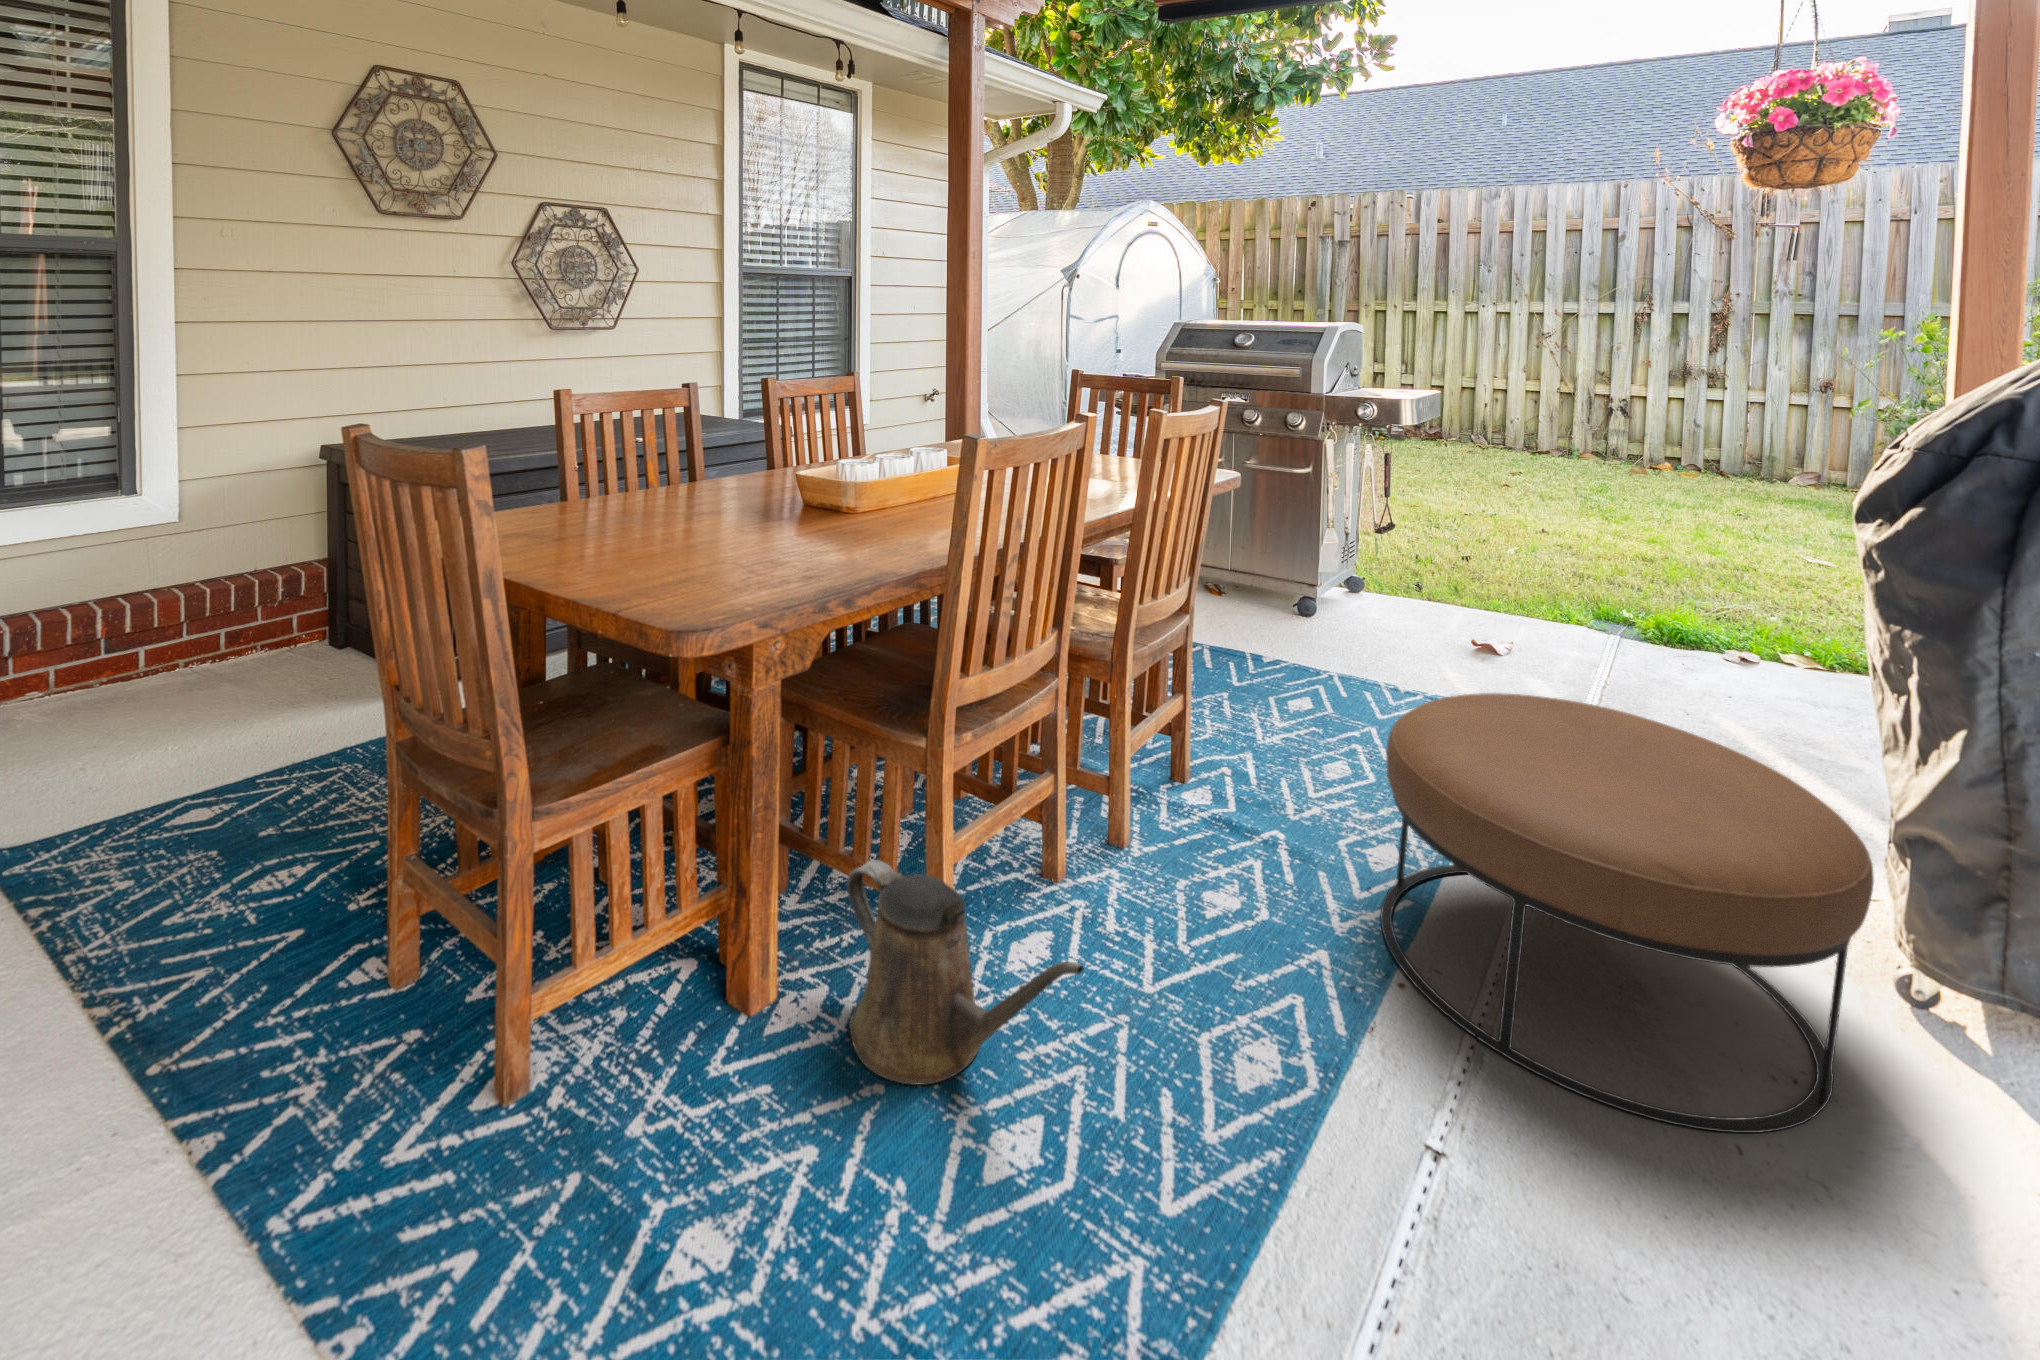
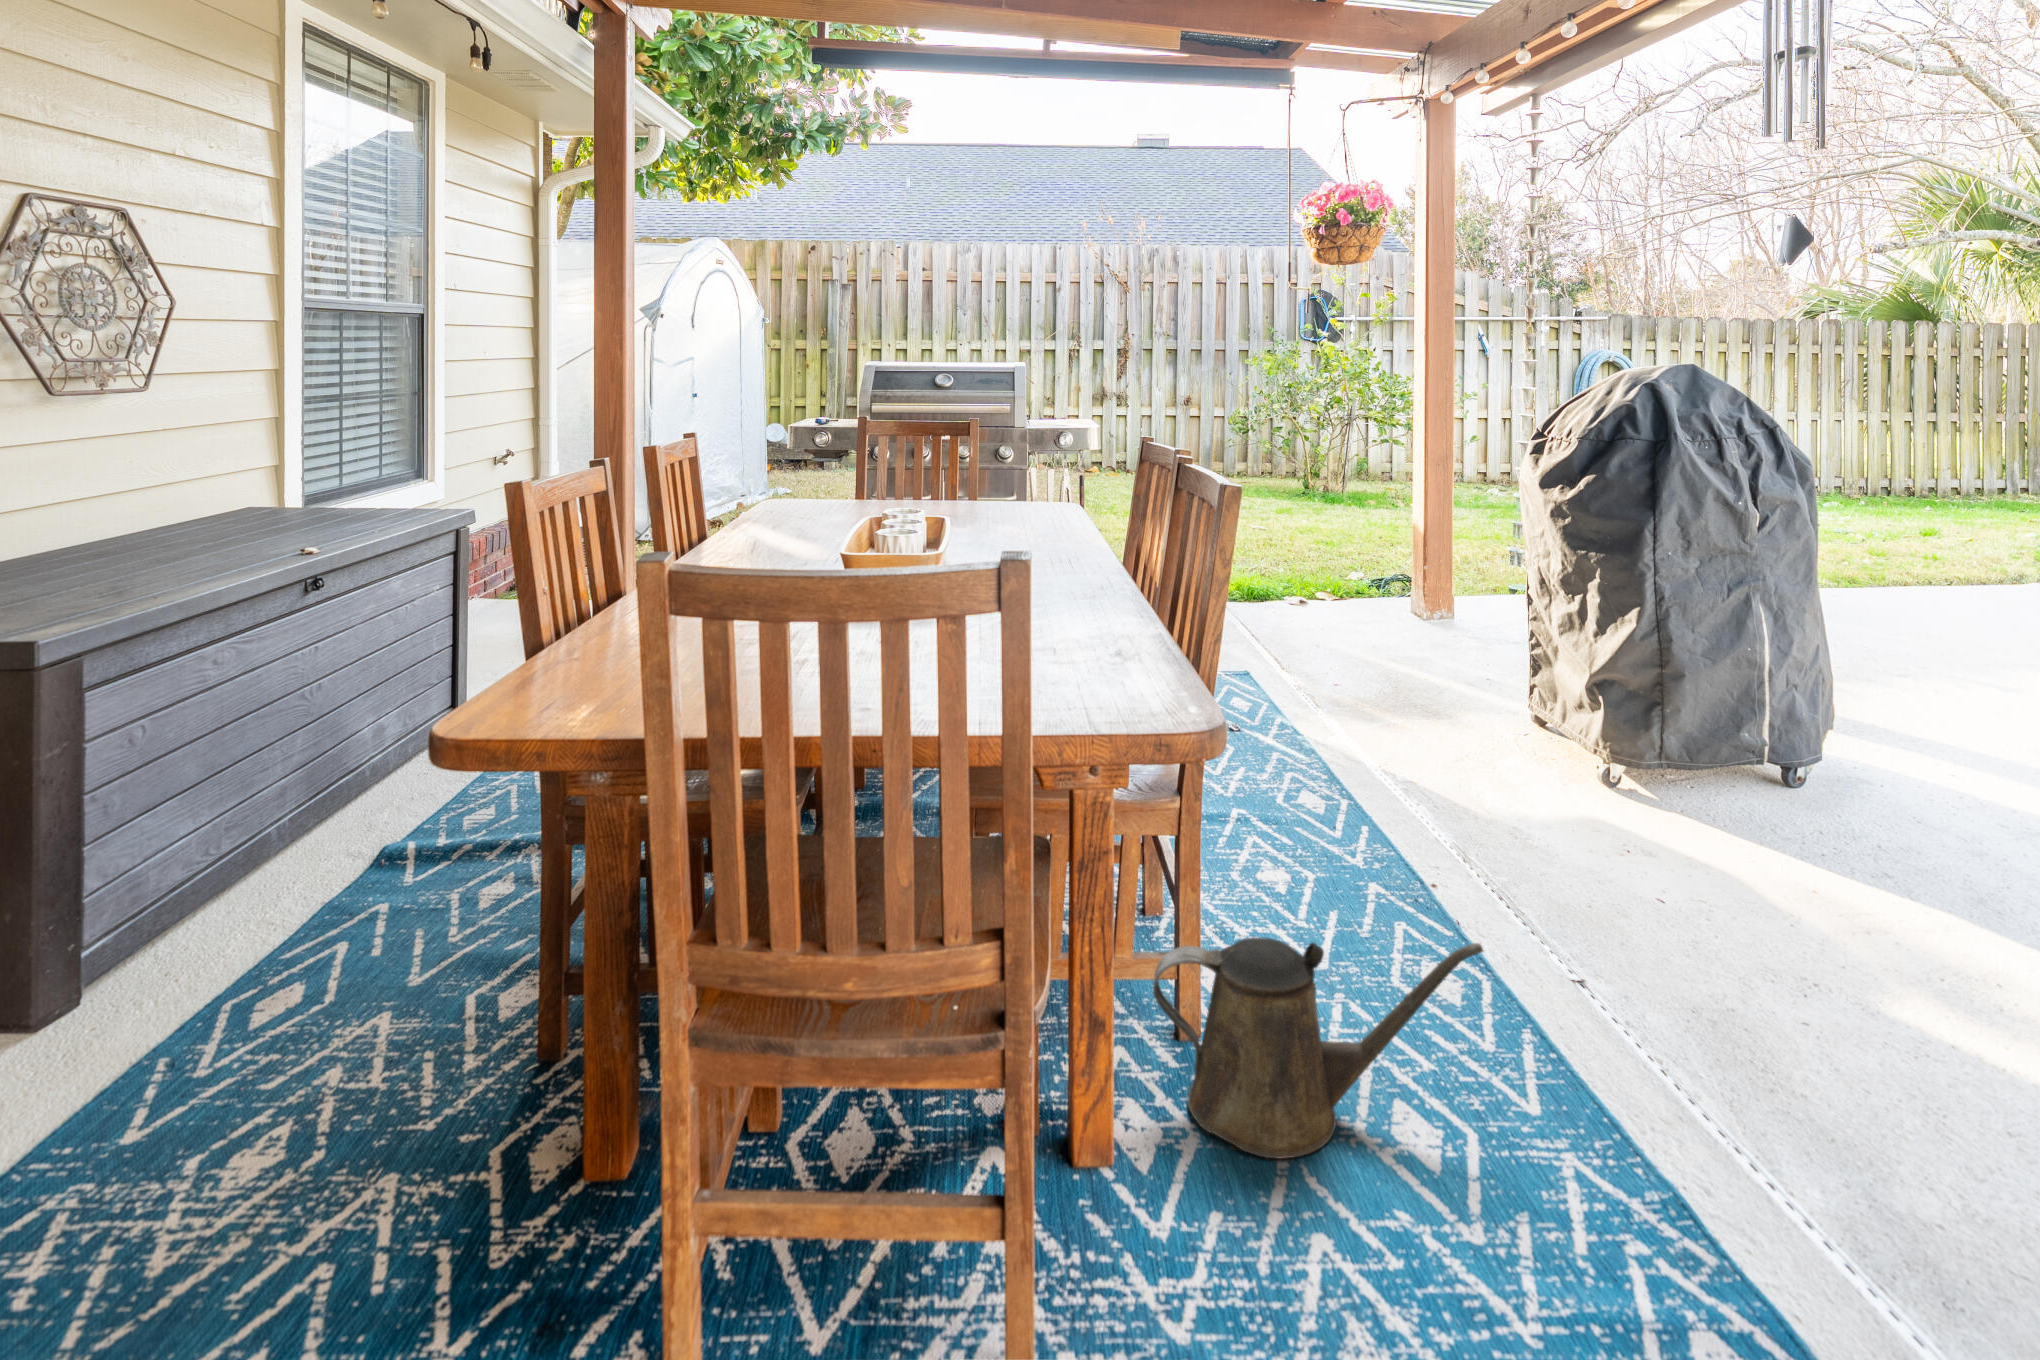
ottoman: present [1381,693,1874,1133] -> none [1409,633,1770,926]

